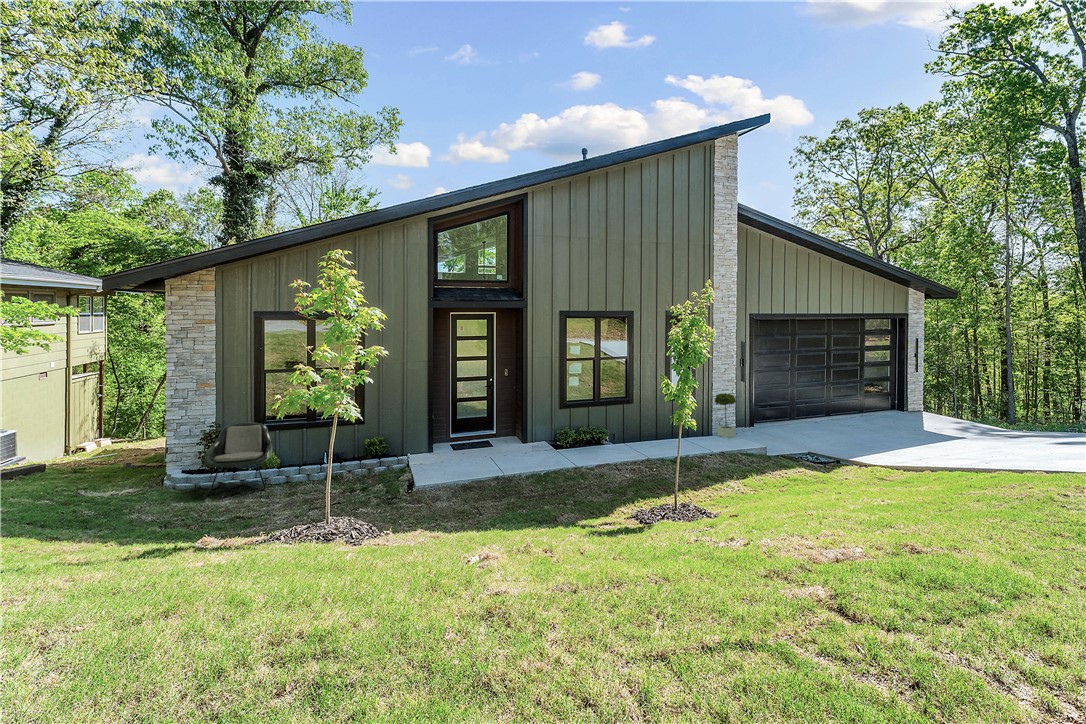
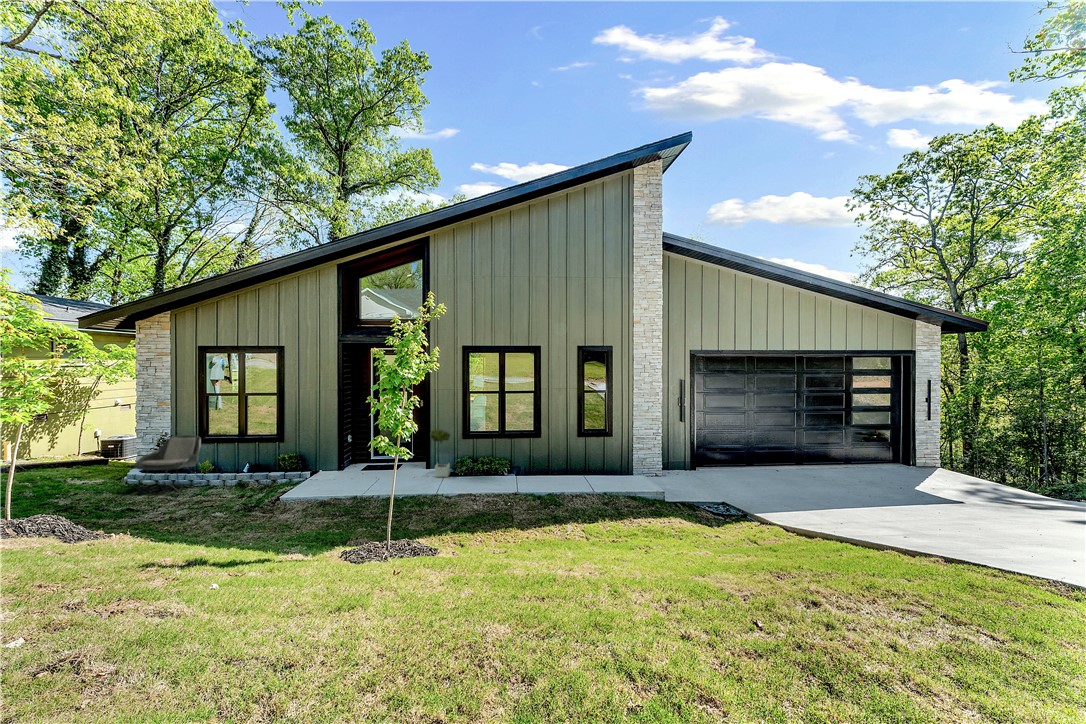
potted tree: present [715,393,736,438] -> present [430,429,450,477]

